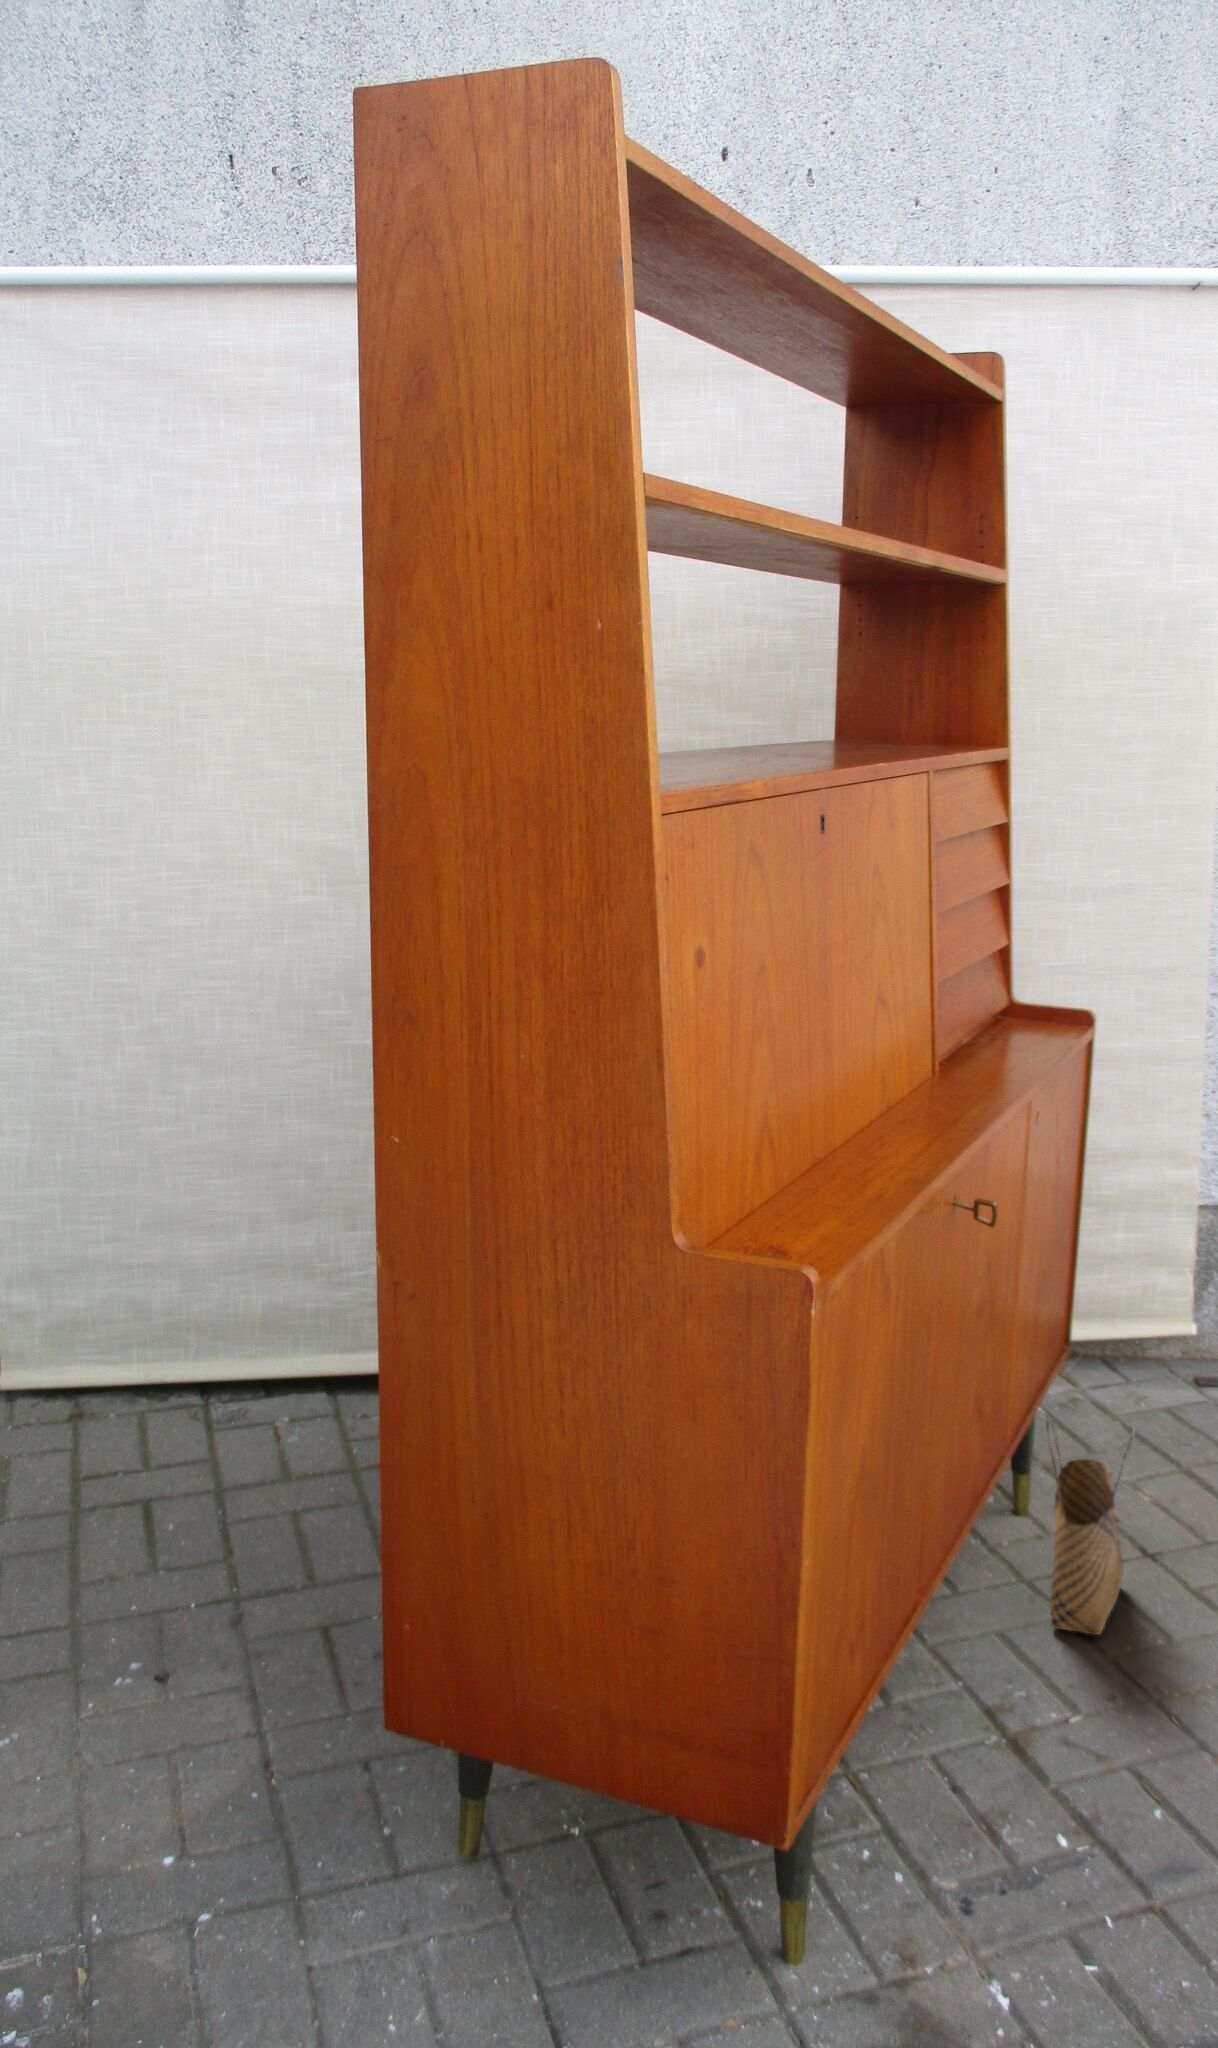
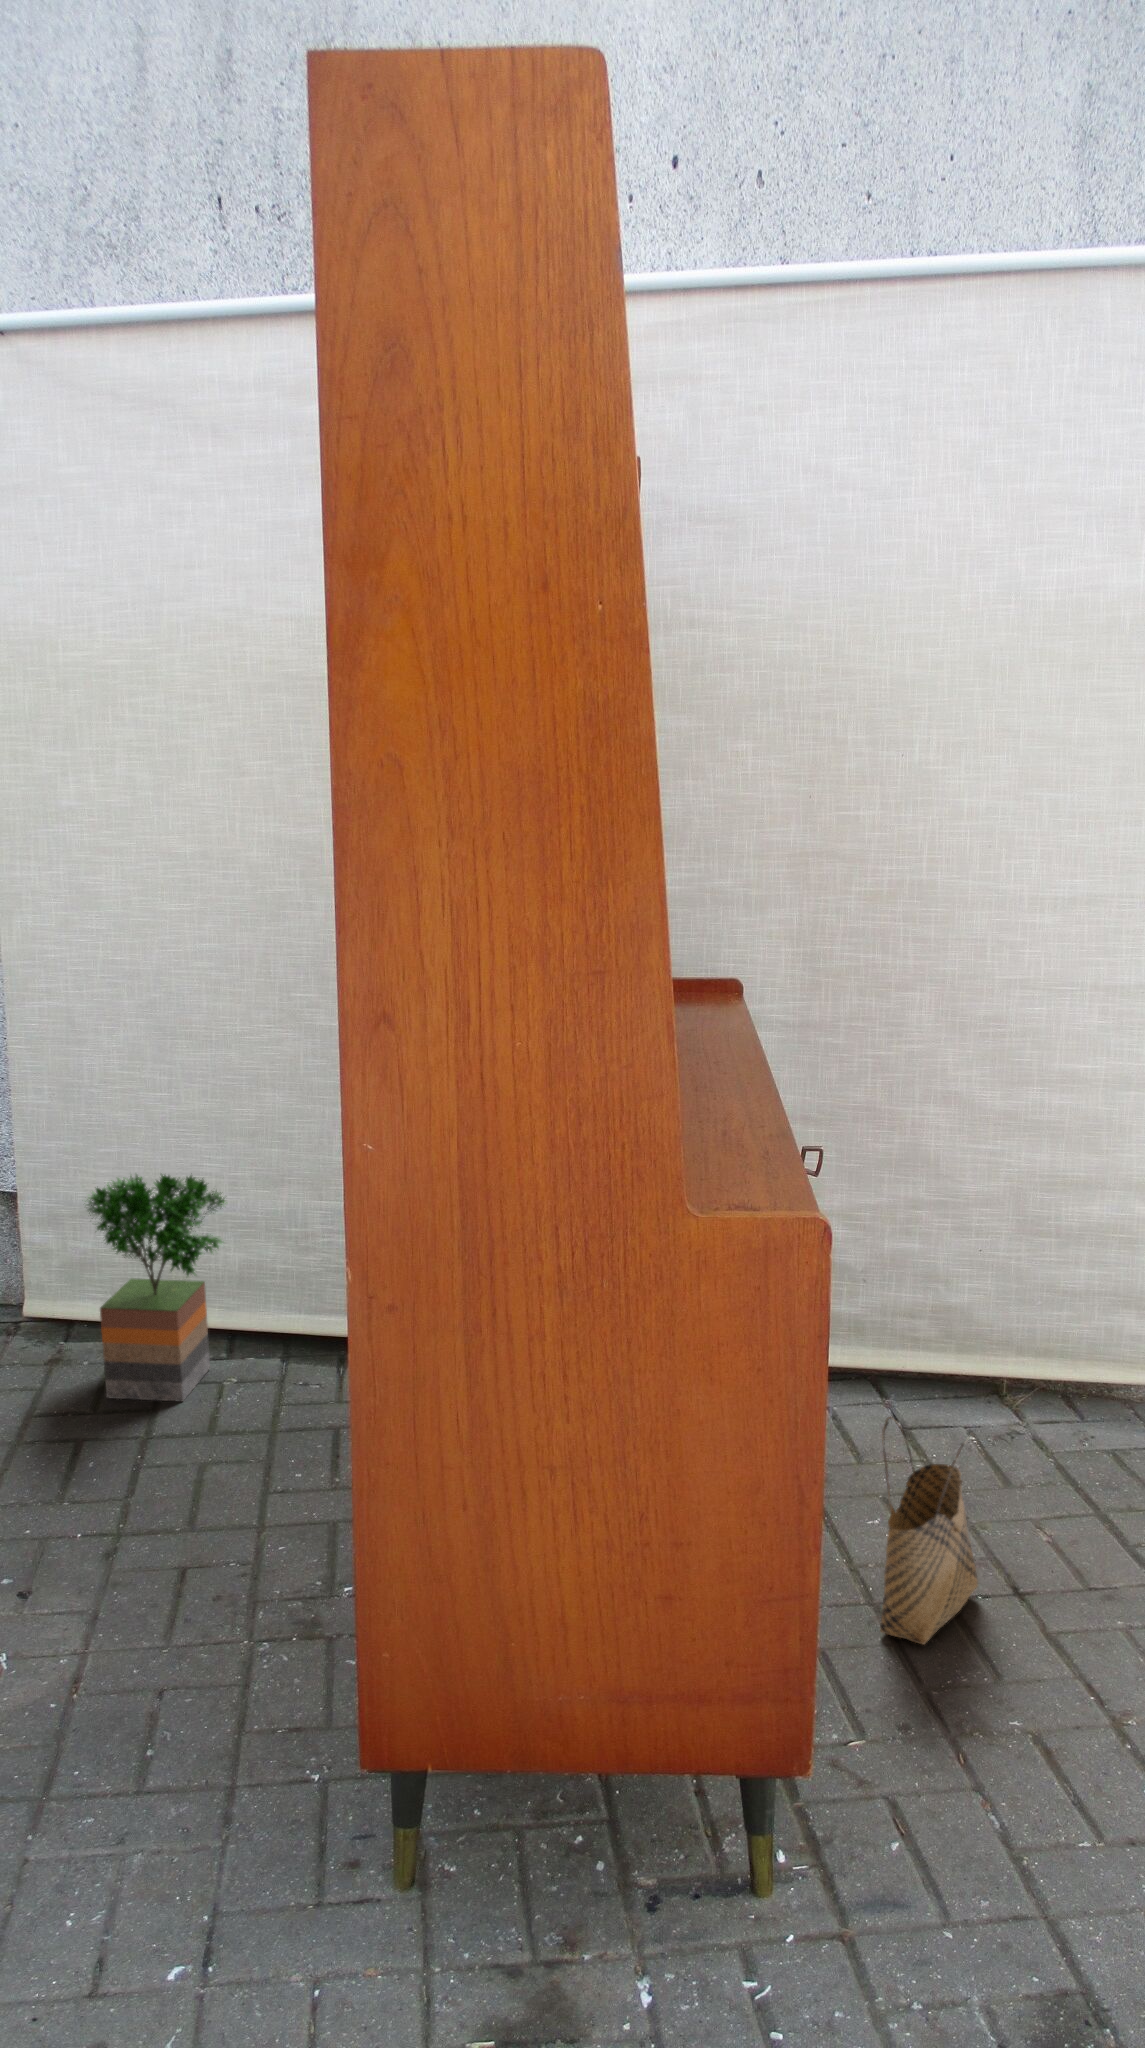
potted tree: none [102,1211,269,1462] -> present [87,1174,225,1402]

